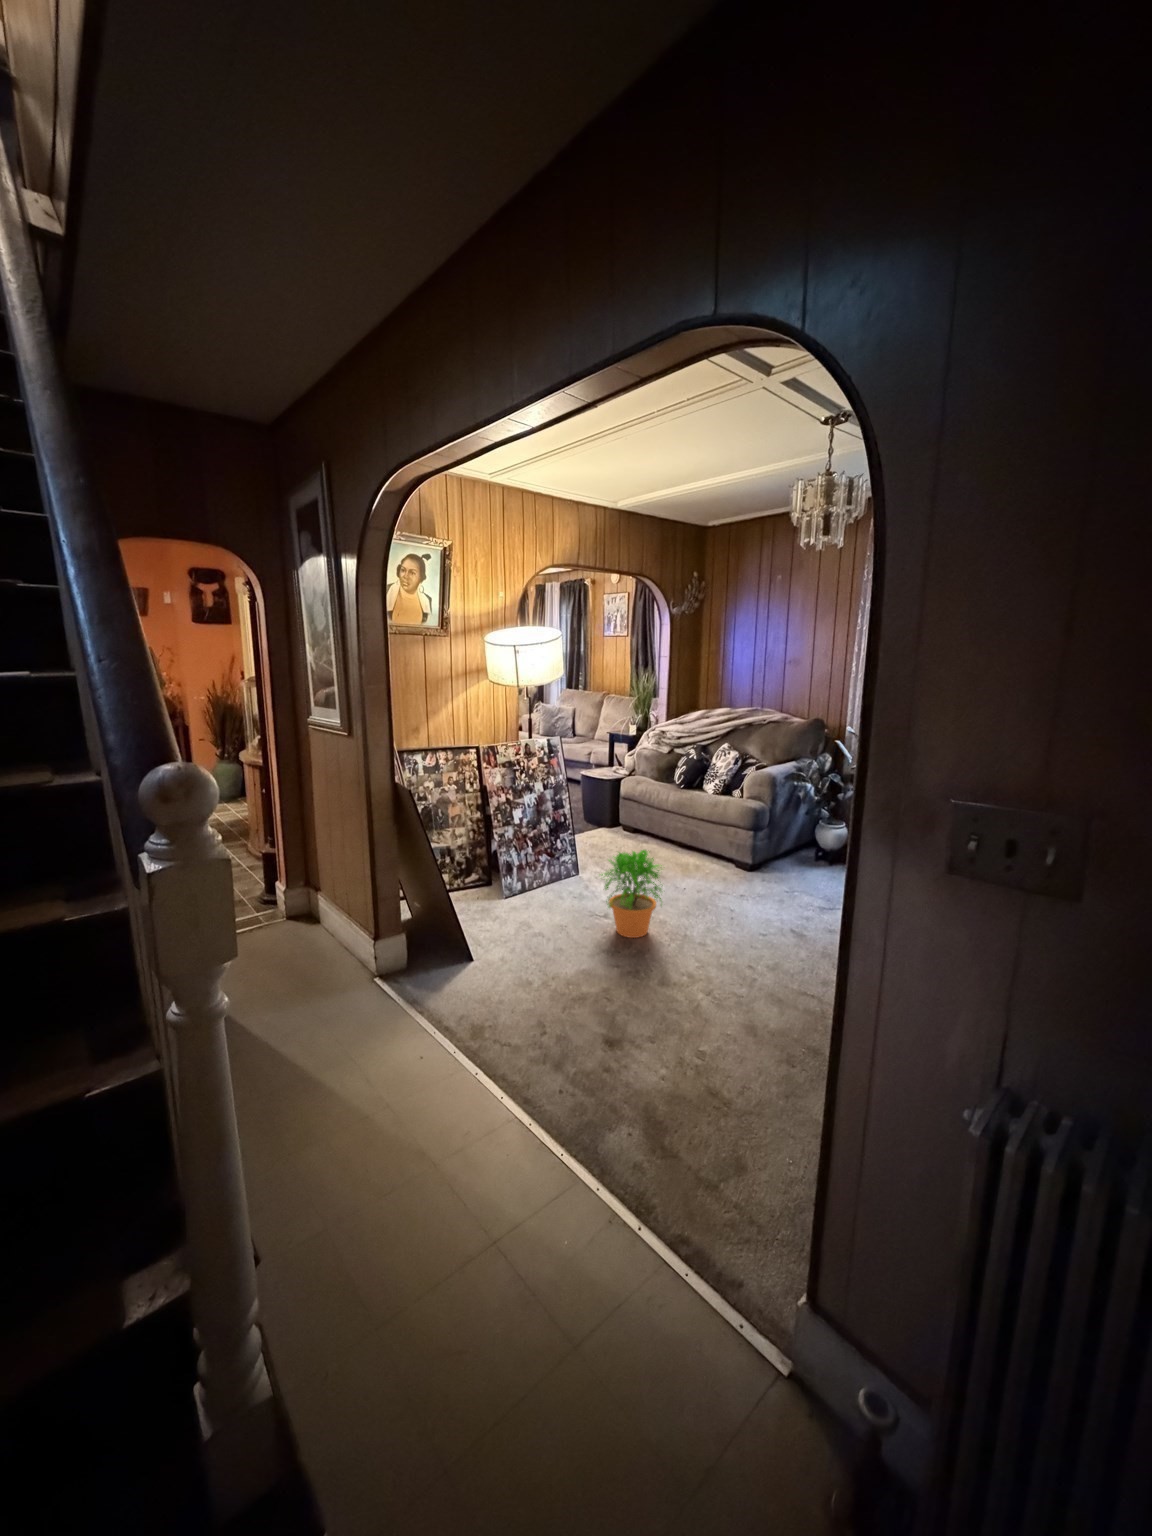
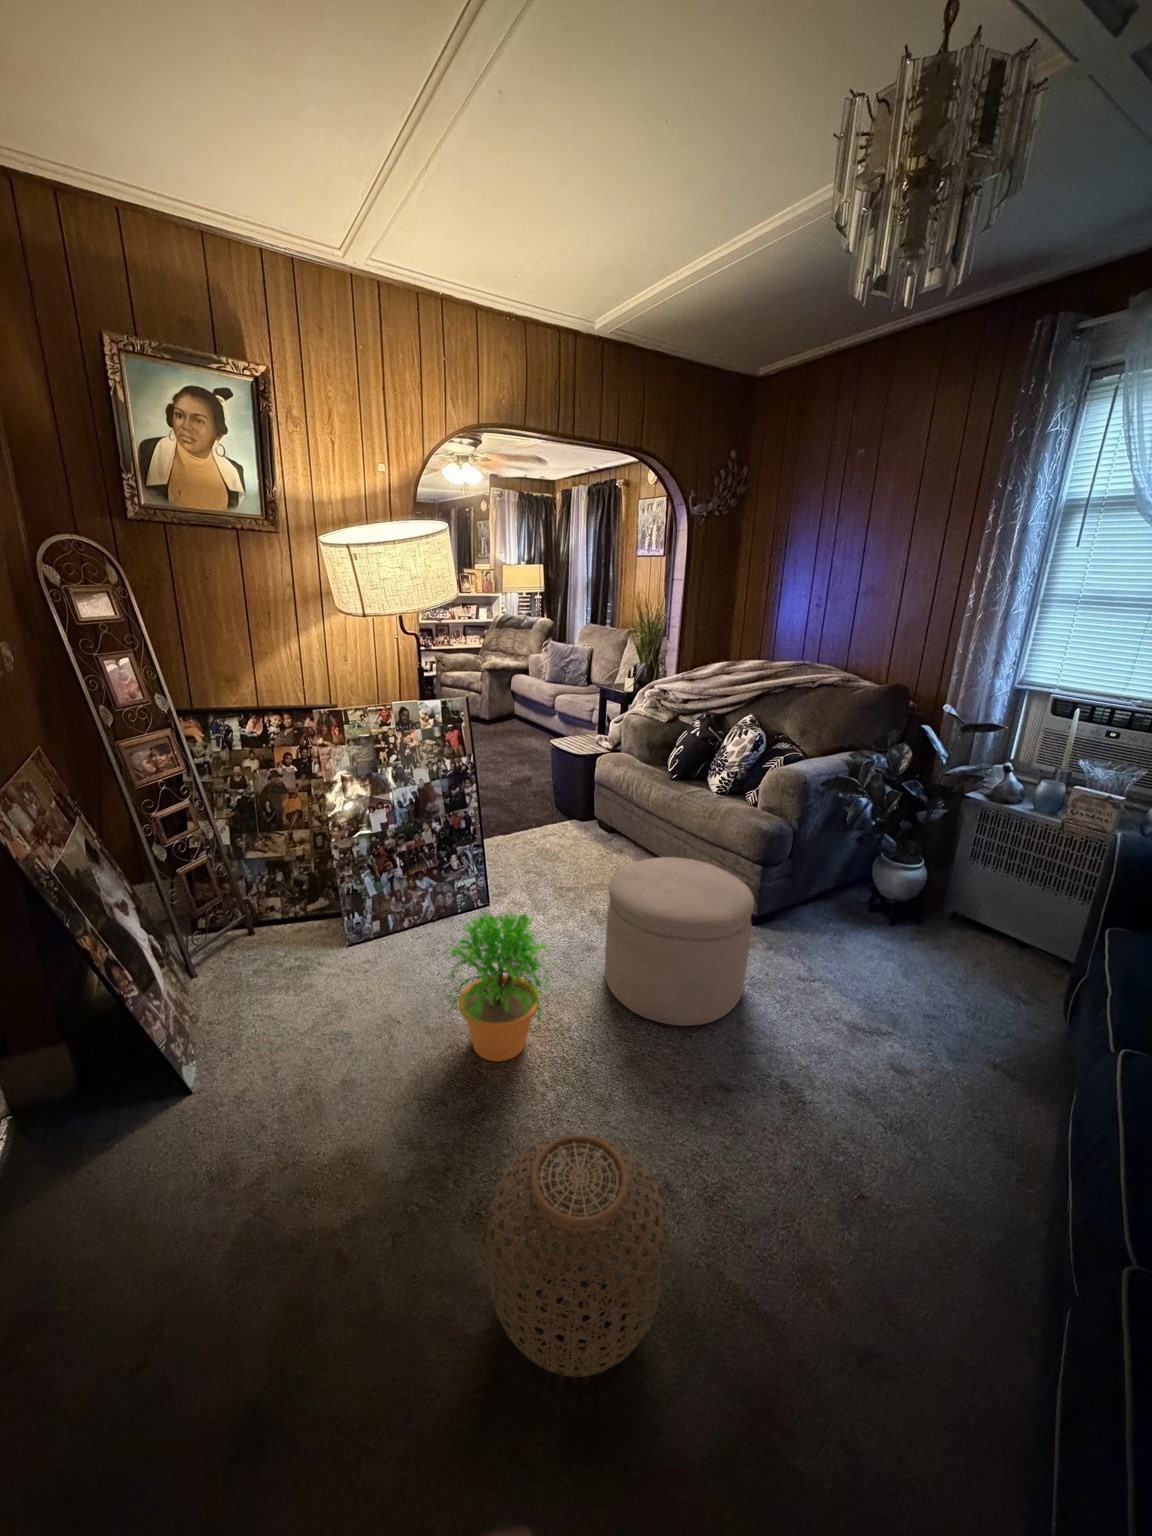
ottoman: none [674,825,764,916] -> present [605,857,754,1026]
woven basket: none [689,919,776,1020] -> present [487,1134,668,1377]

